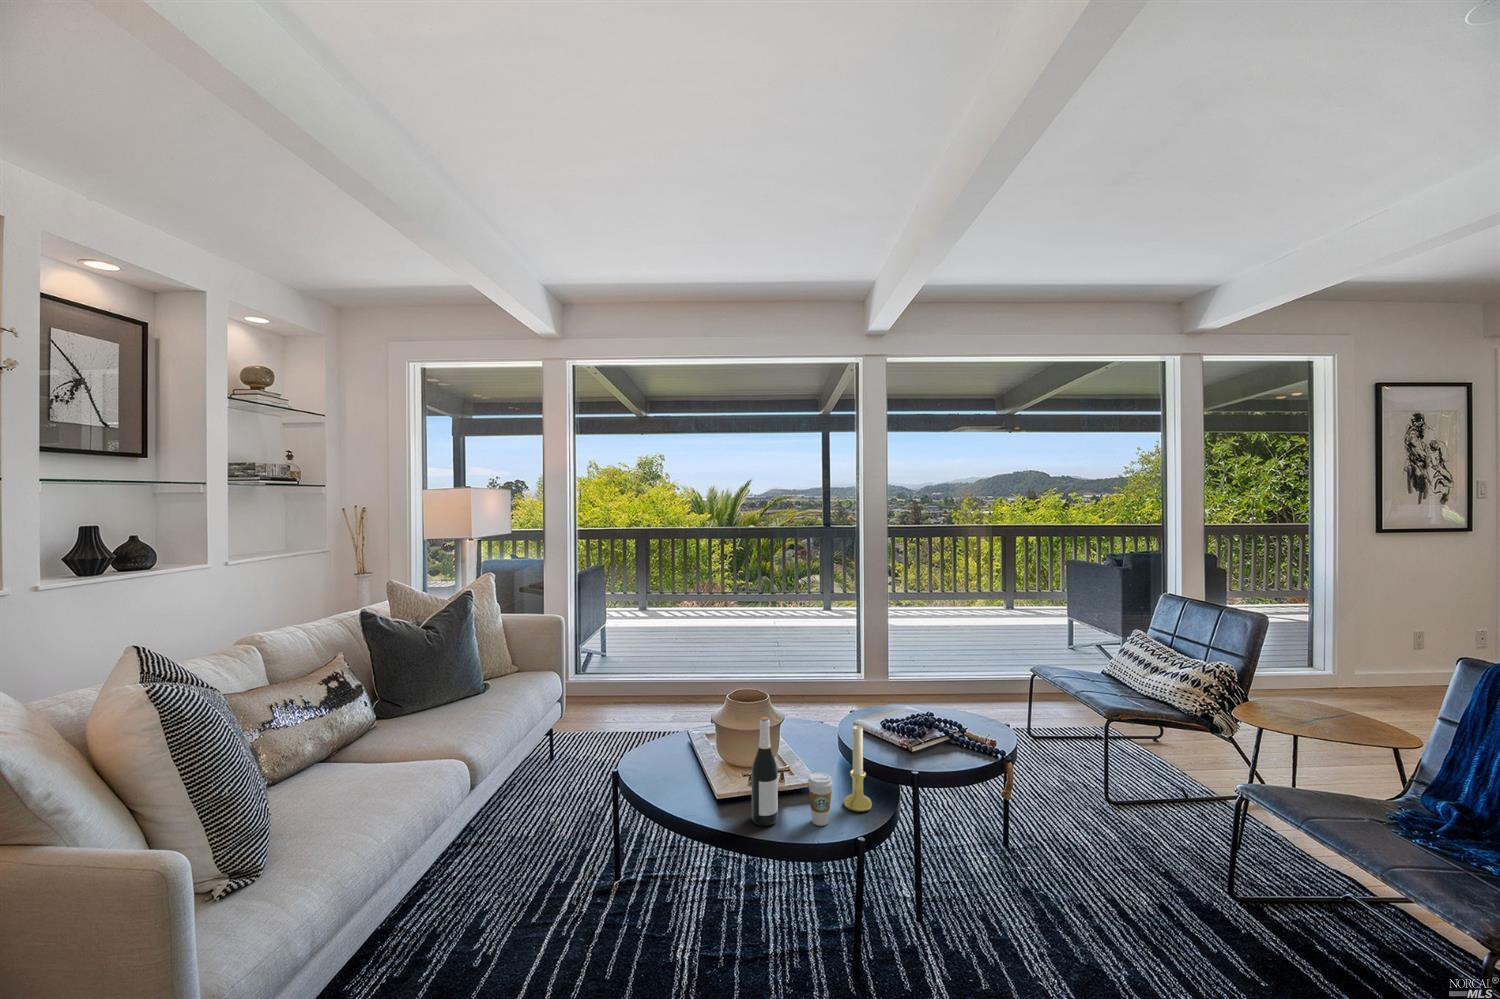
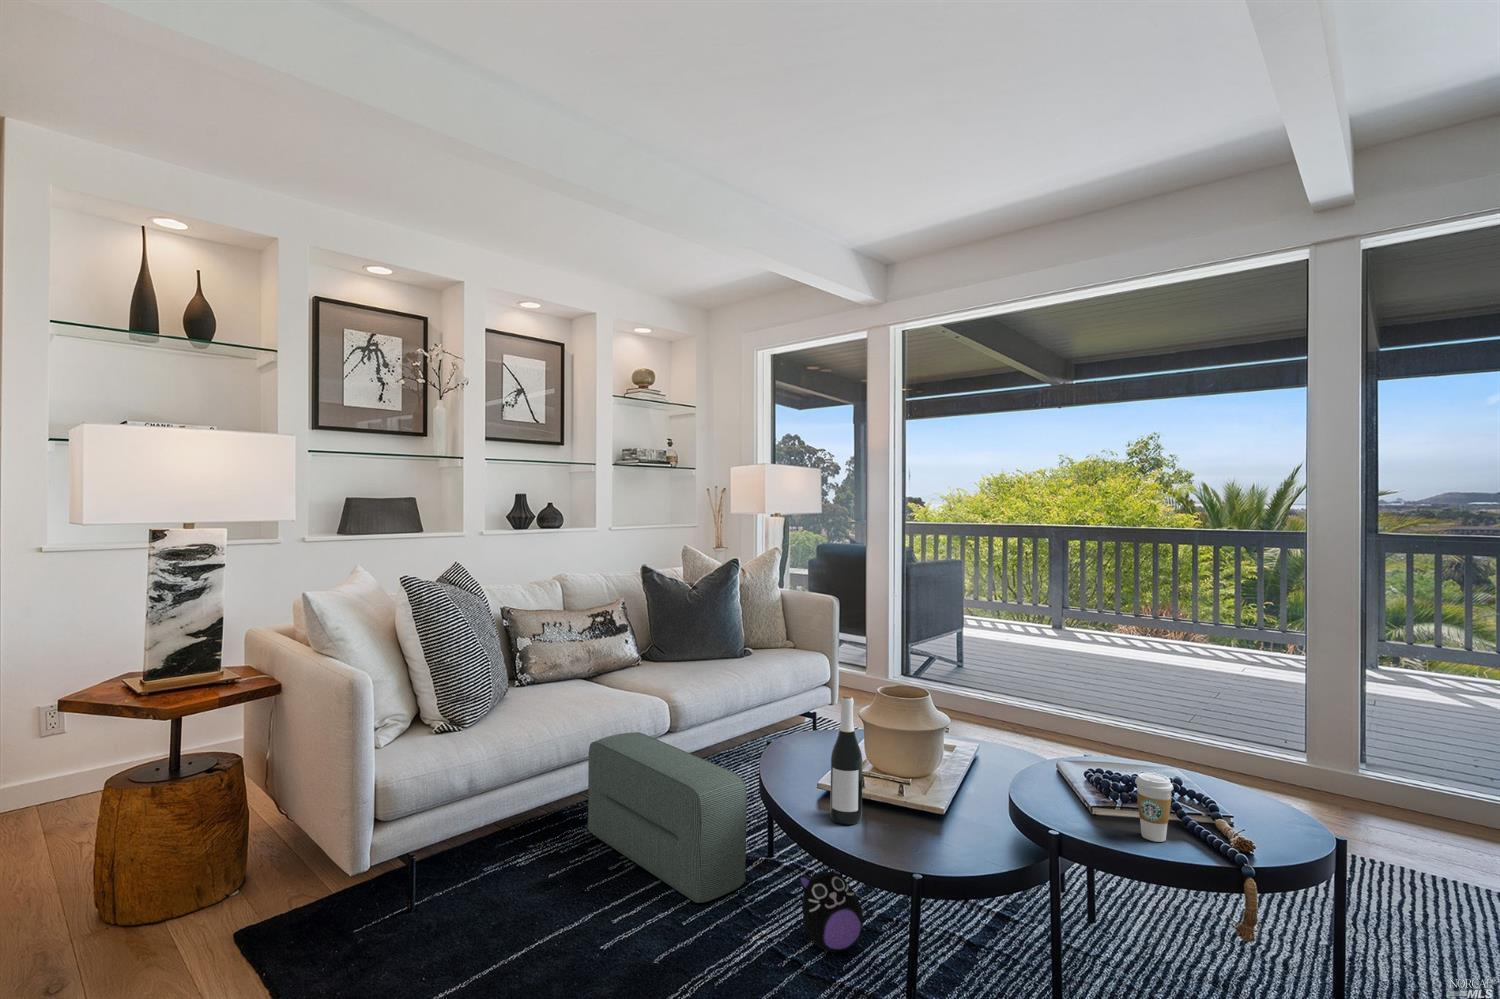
candle holder: present [844,725,872,812] -> none [954,733,993,852]
coffee cup: present [808,773,833,826] -> present [1135,773,1173,842]
pouf: none [405,802,626,952] -> present [588,732,747,903]
plush toy: none [712,855,764,937] -> present [799,870,863,952]

